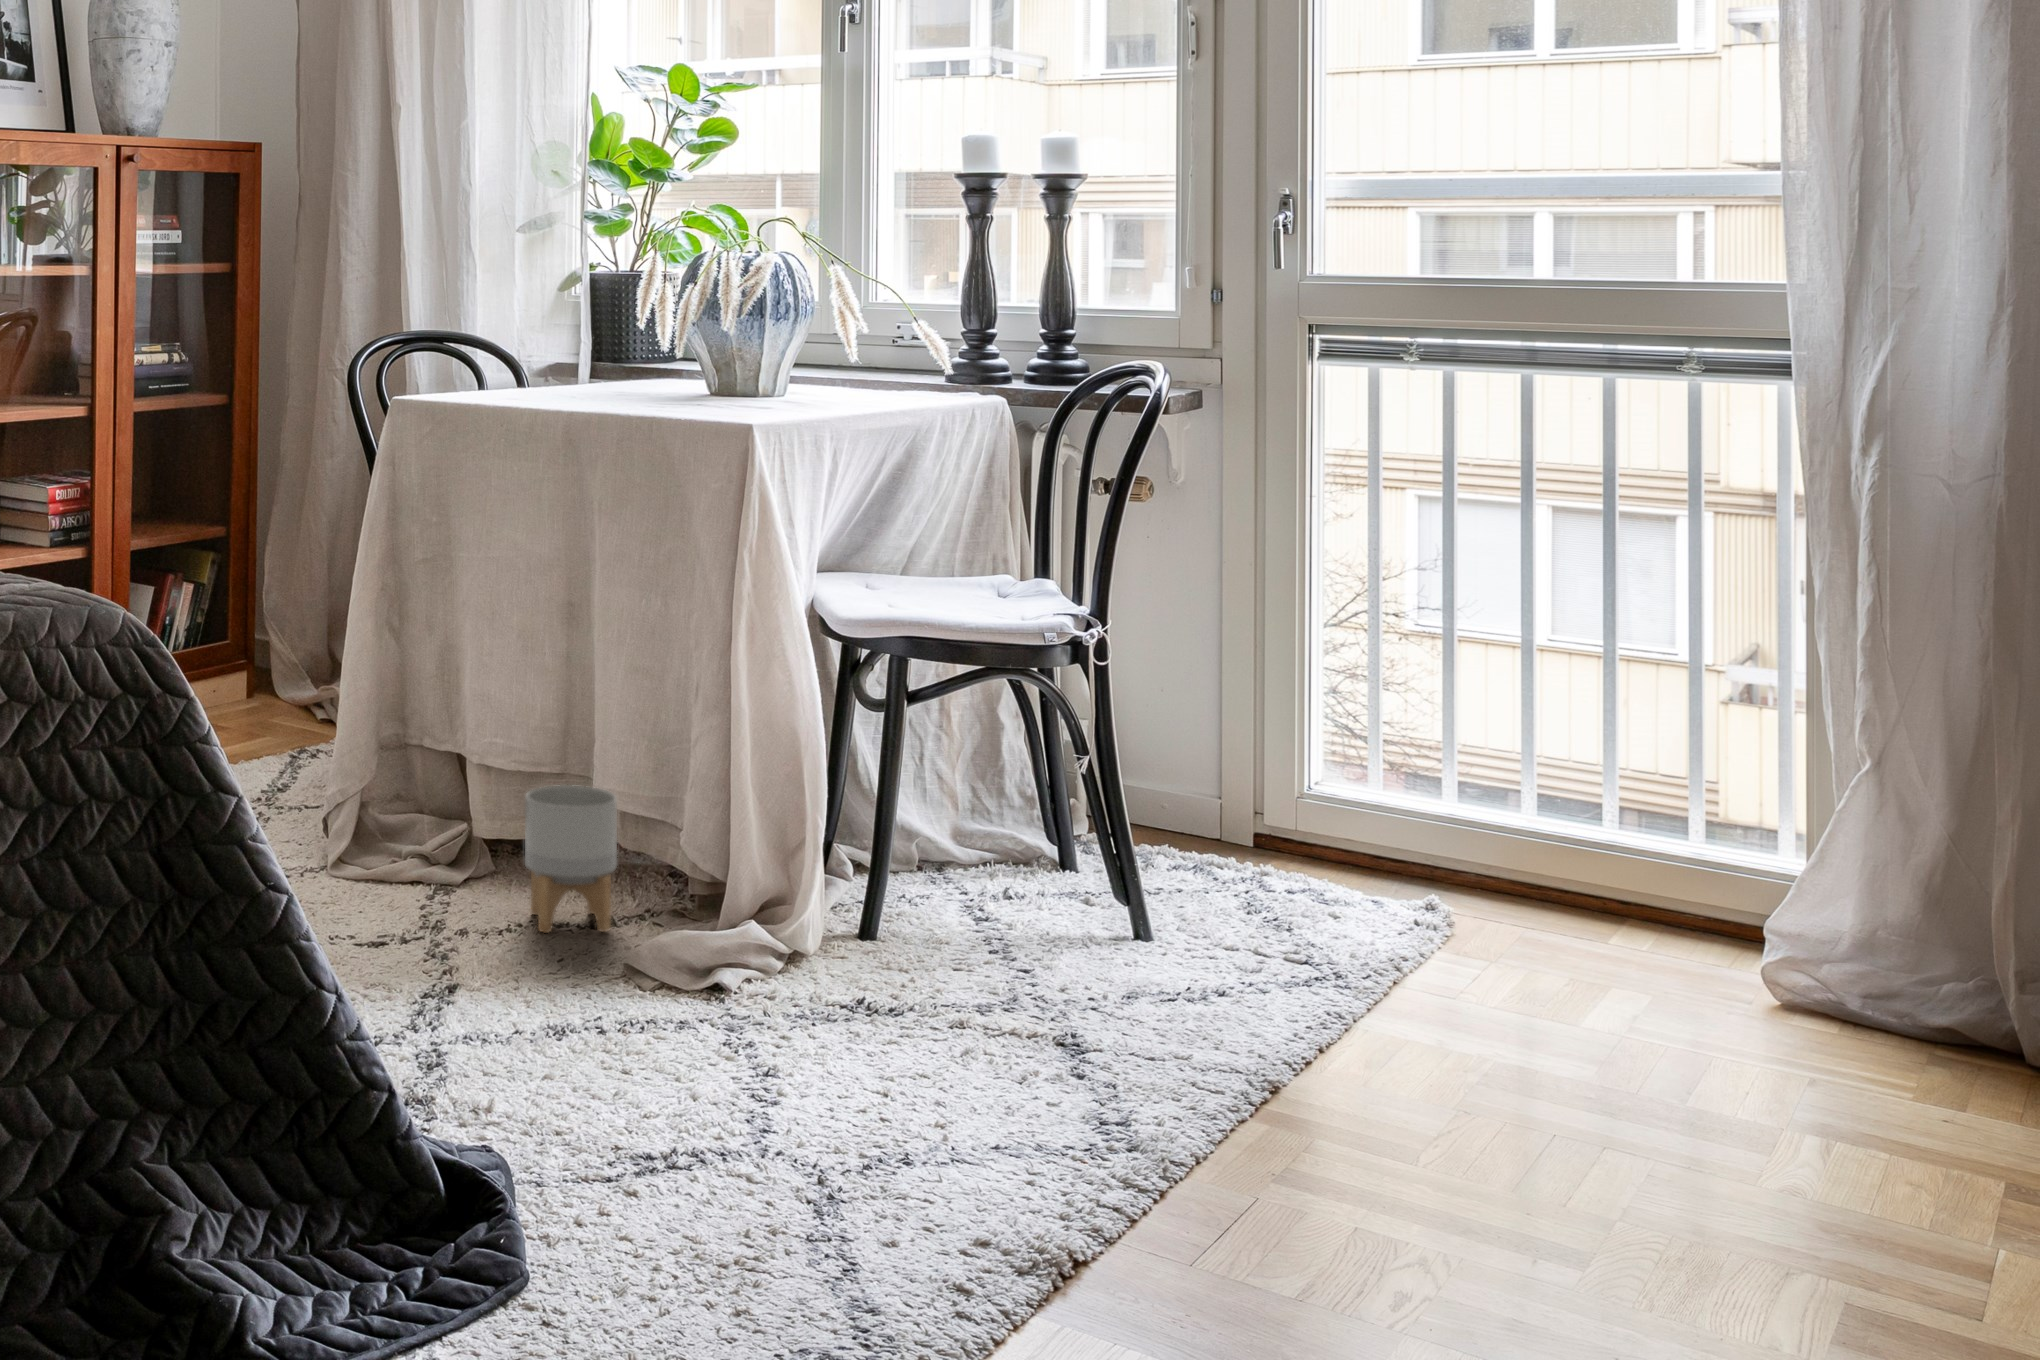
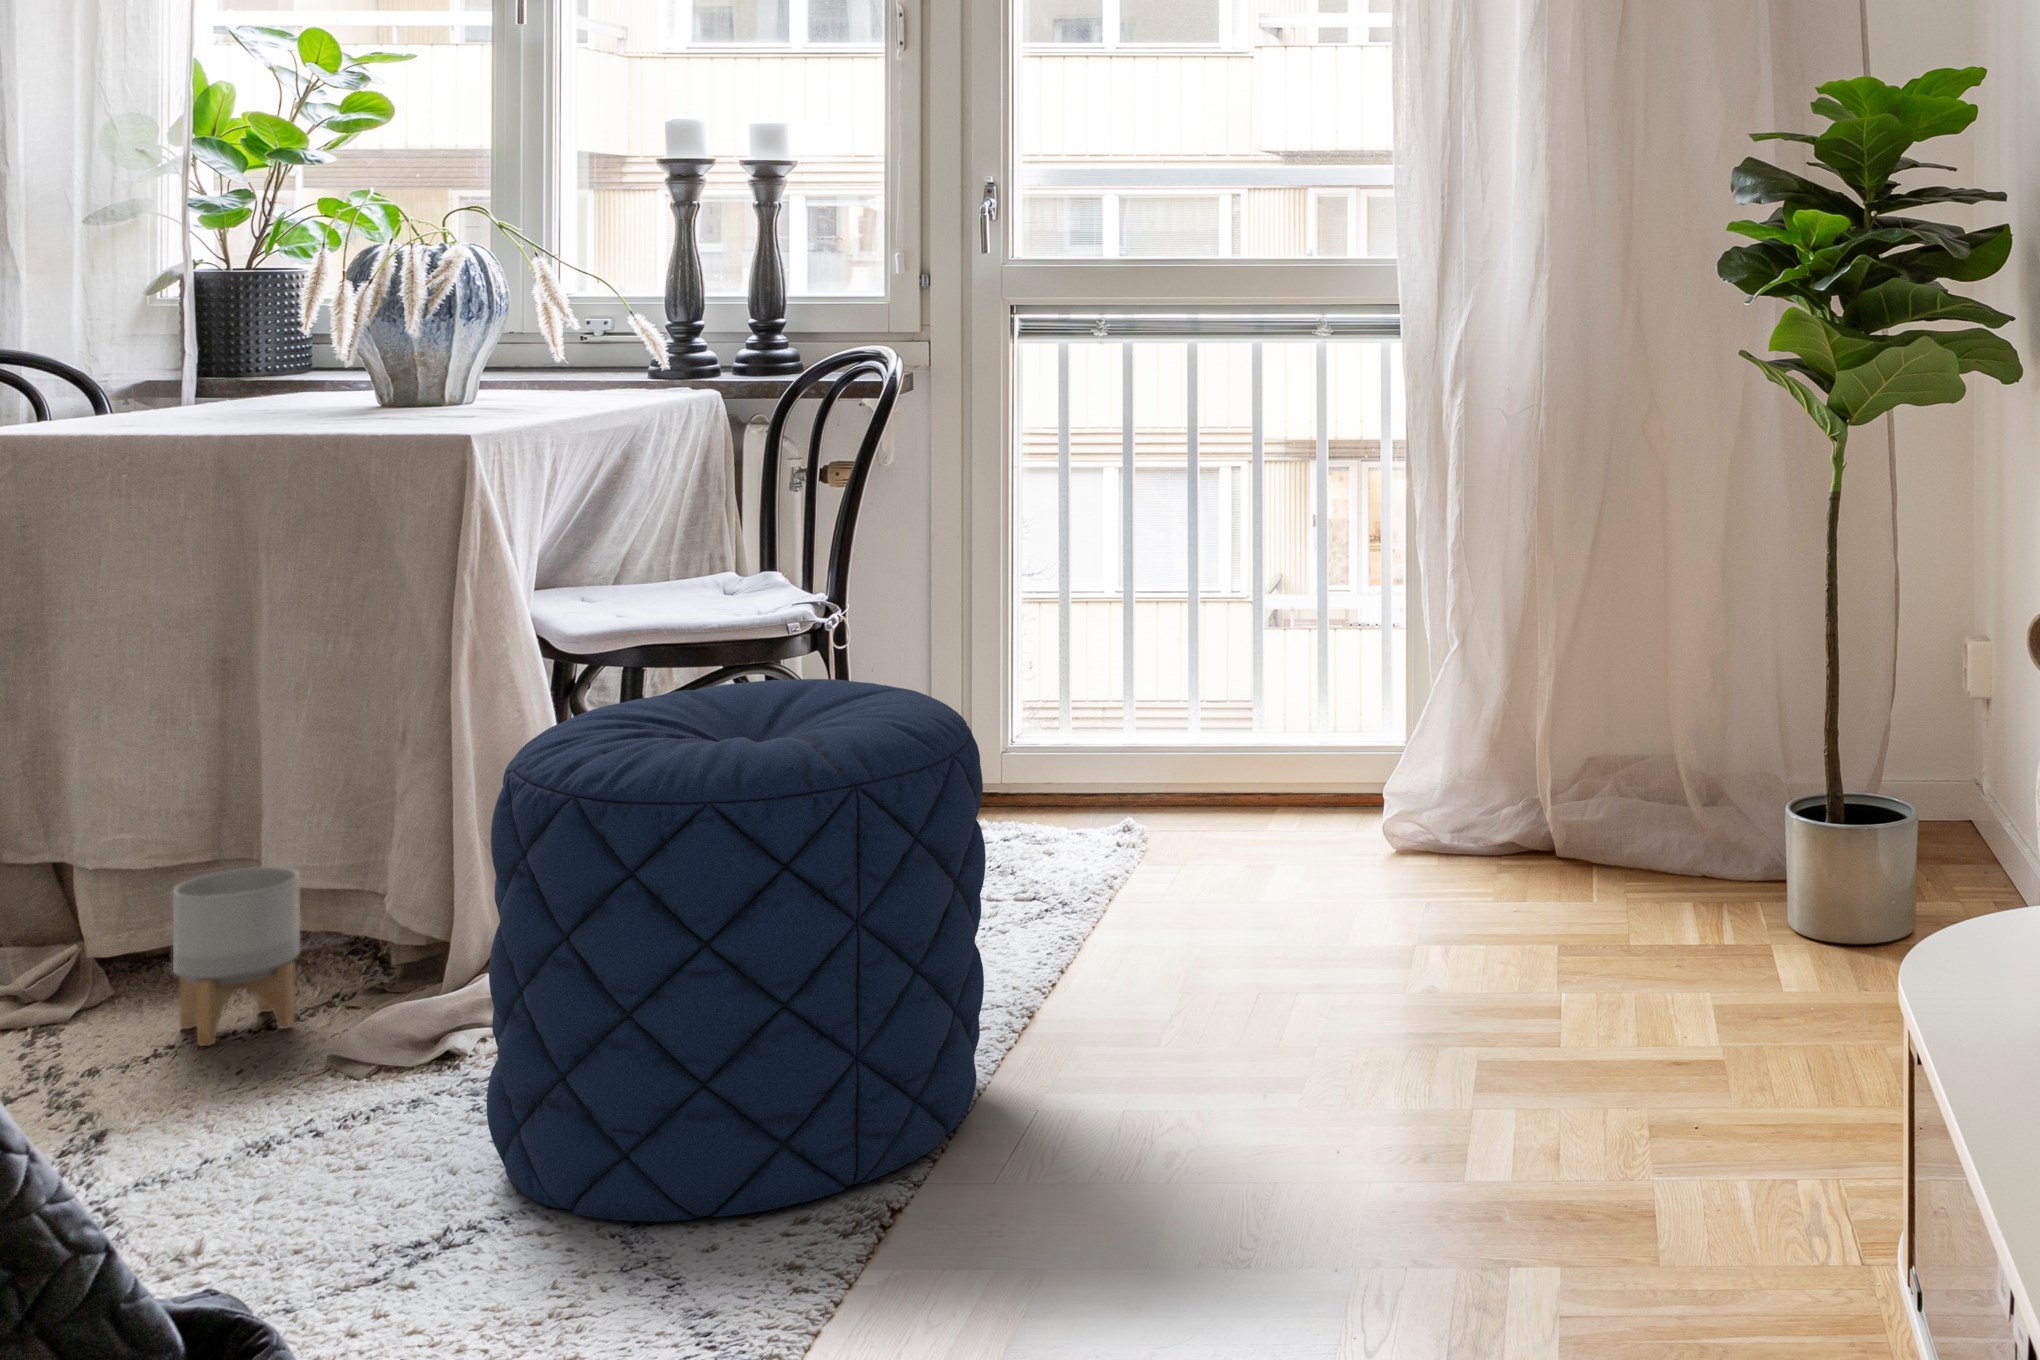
pouf: none [721,681,1199,1226] -> present [487,679,986,1222]

